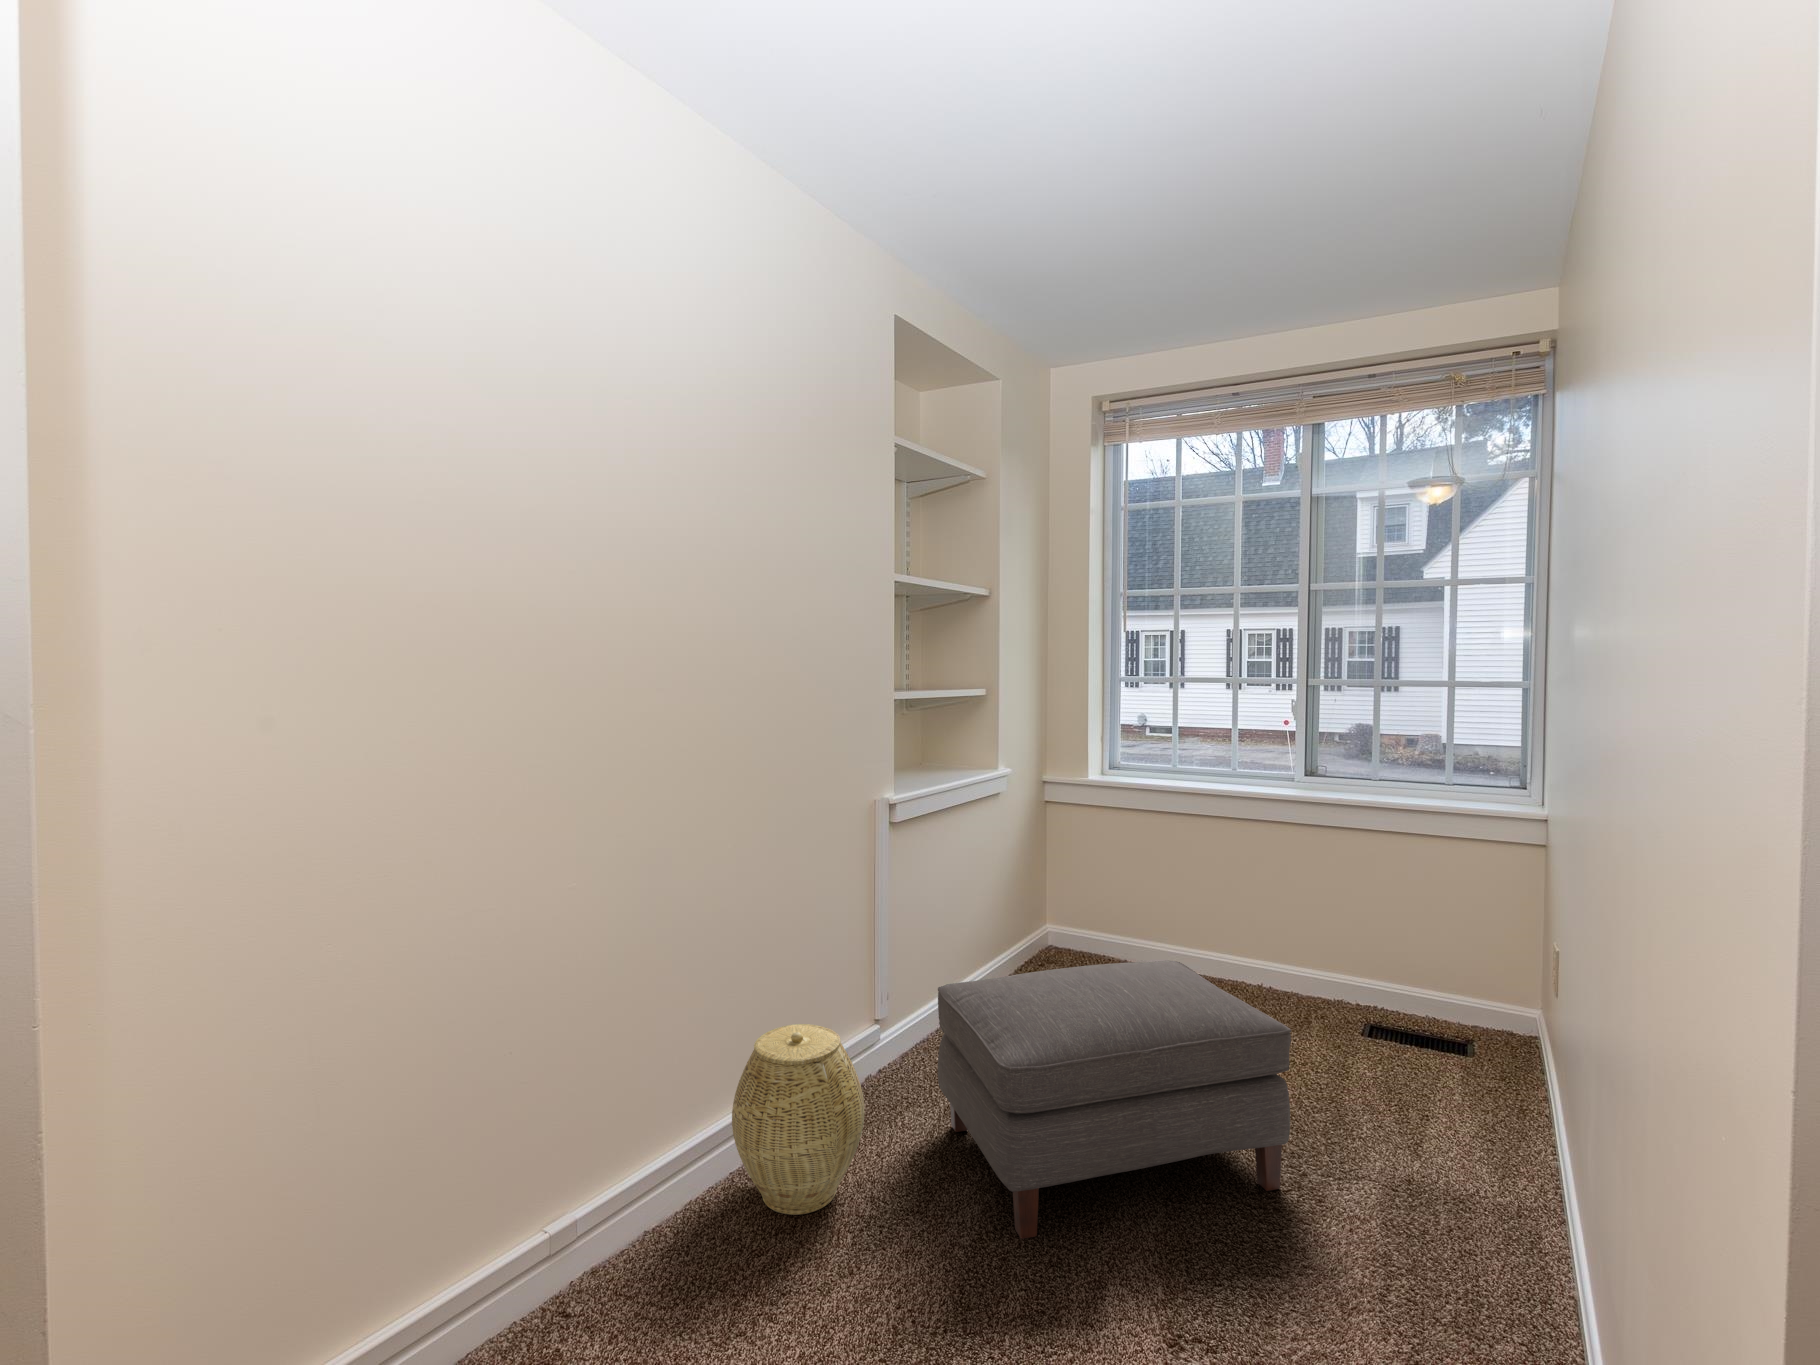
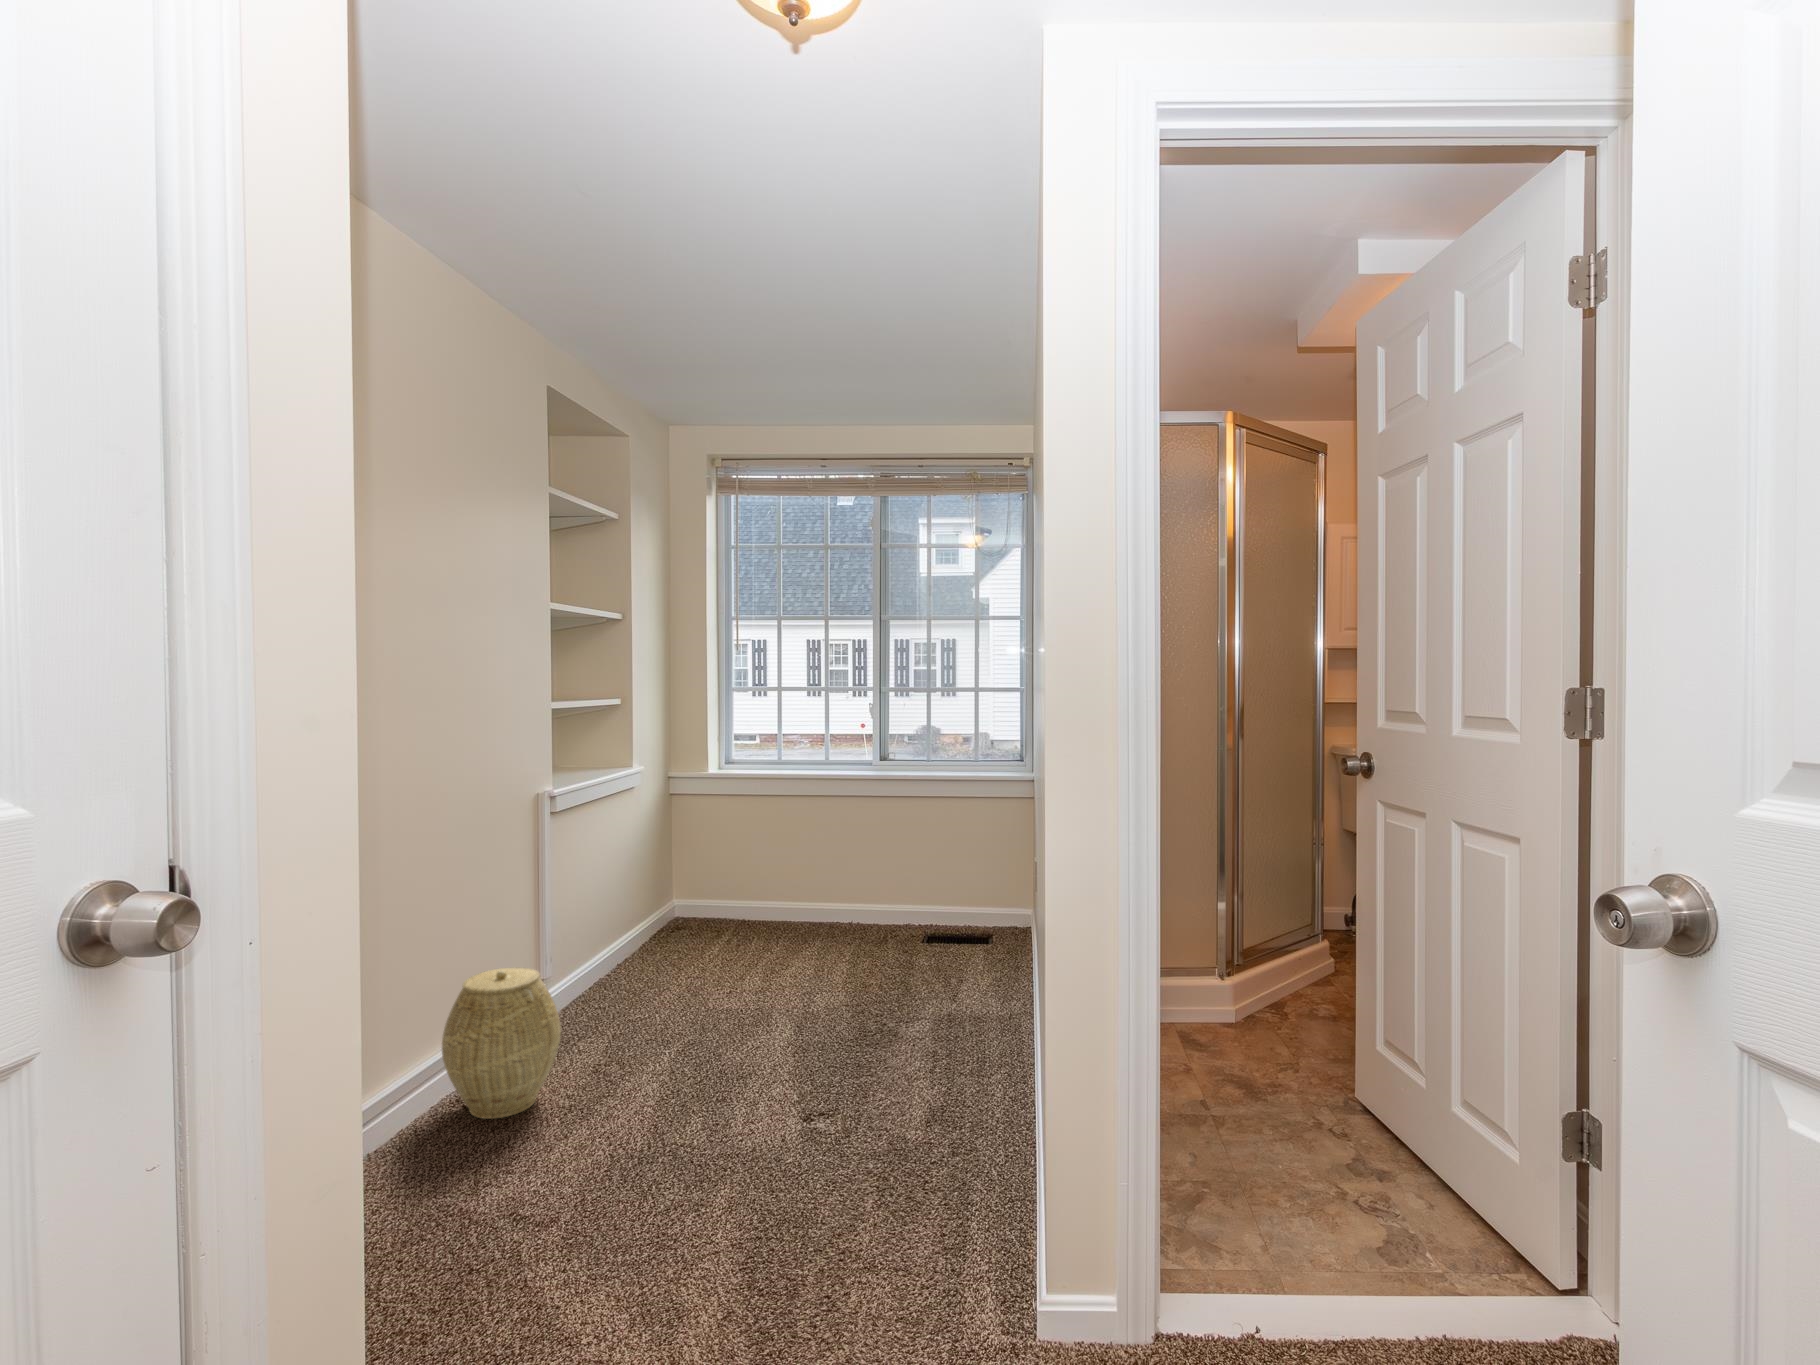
ottoman: present [938,961,1291,1239] -> none [611,895,876,1093]

